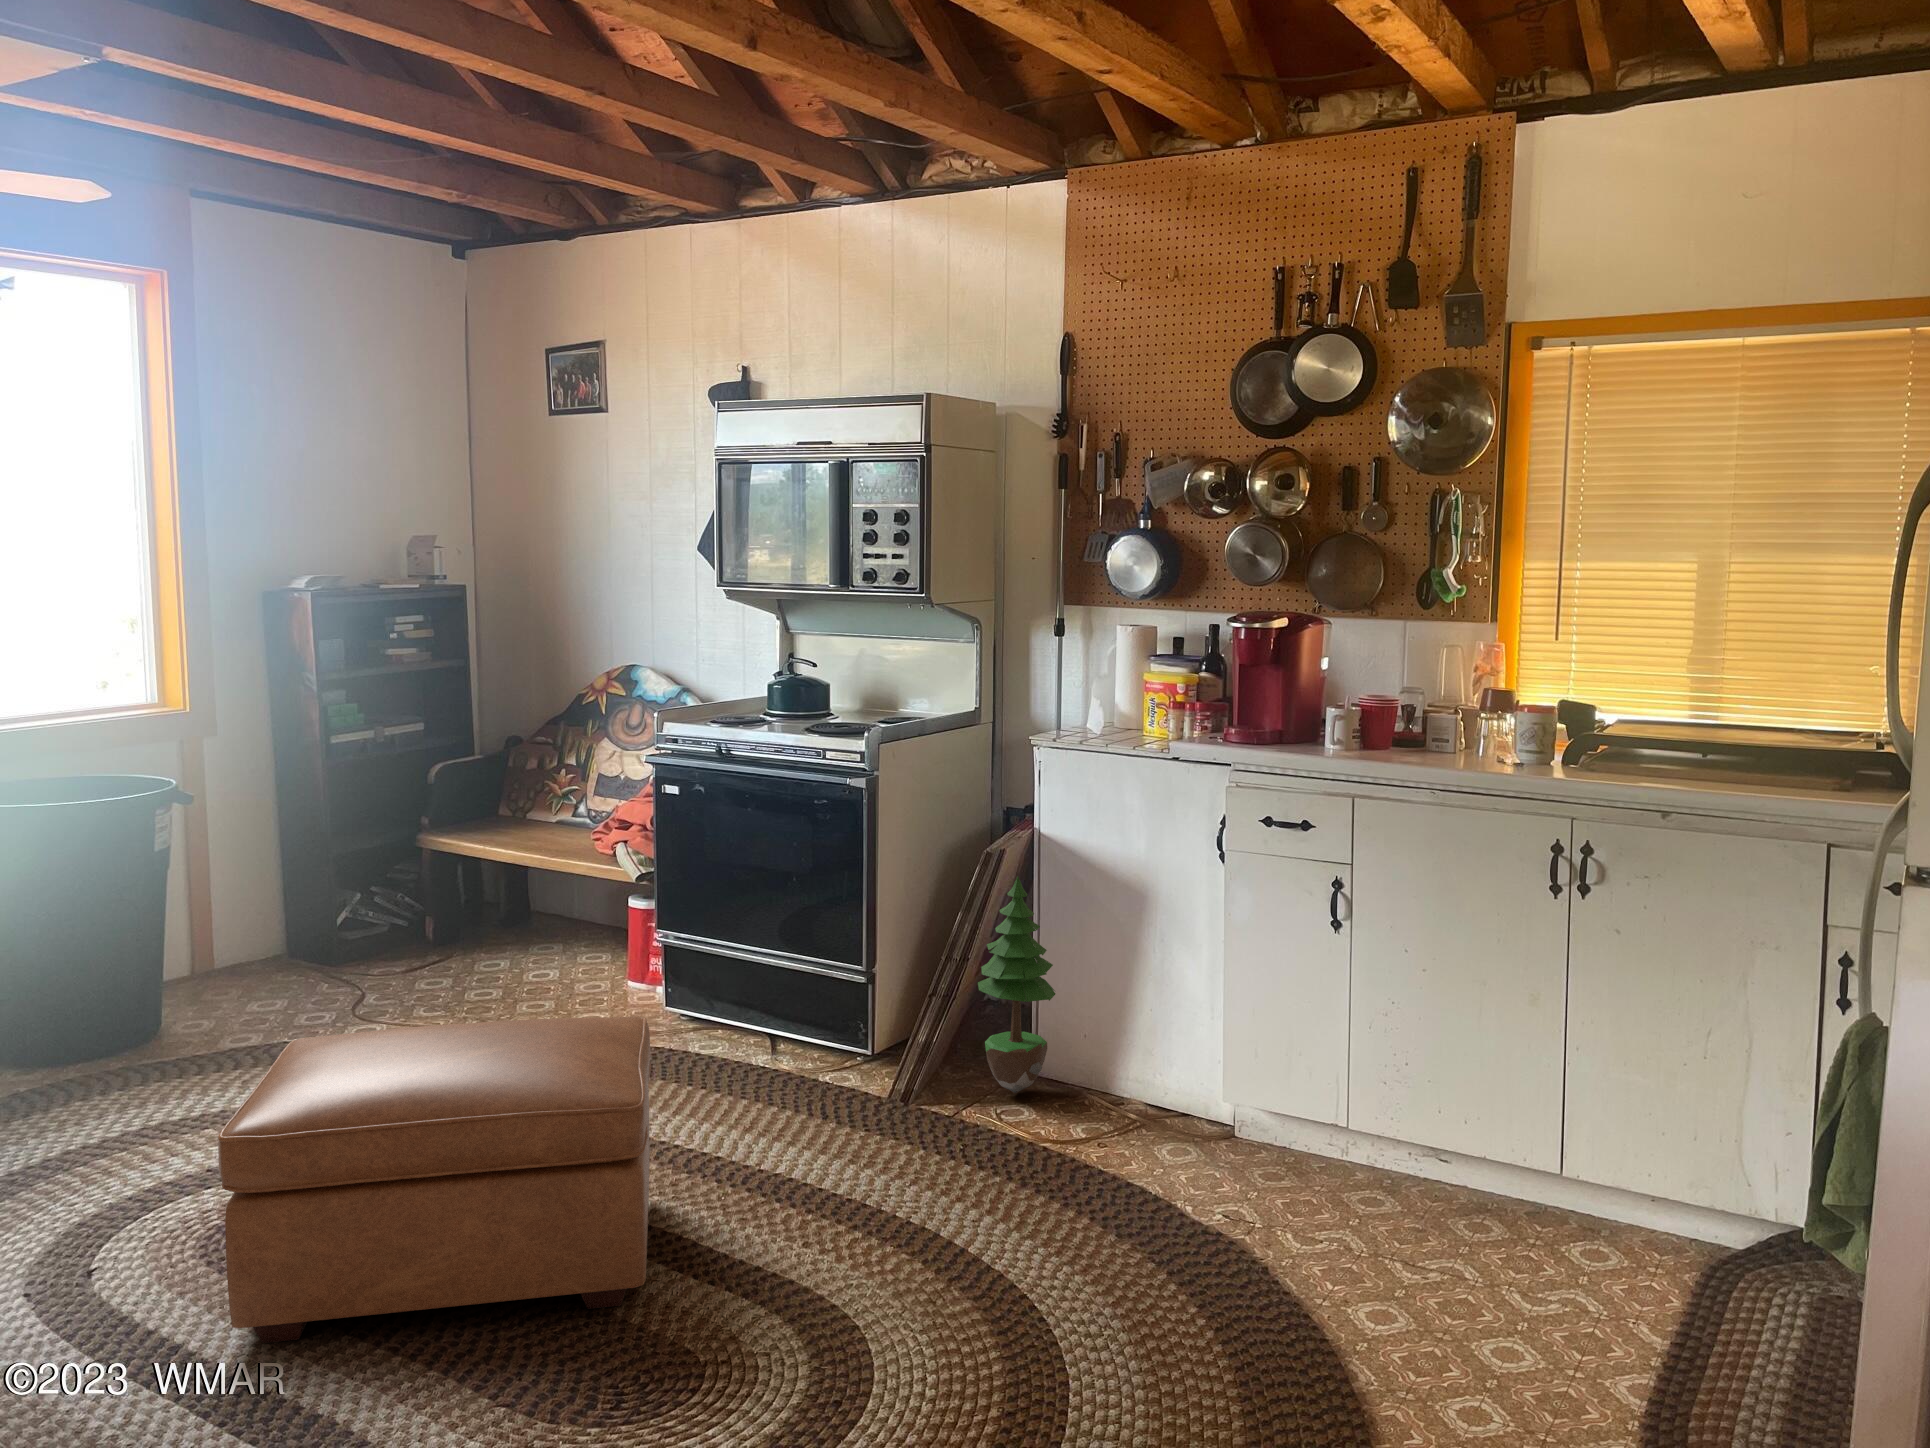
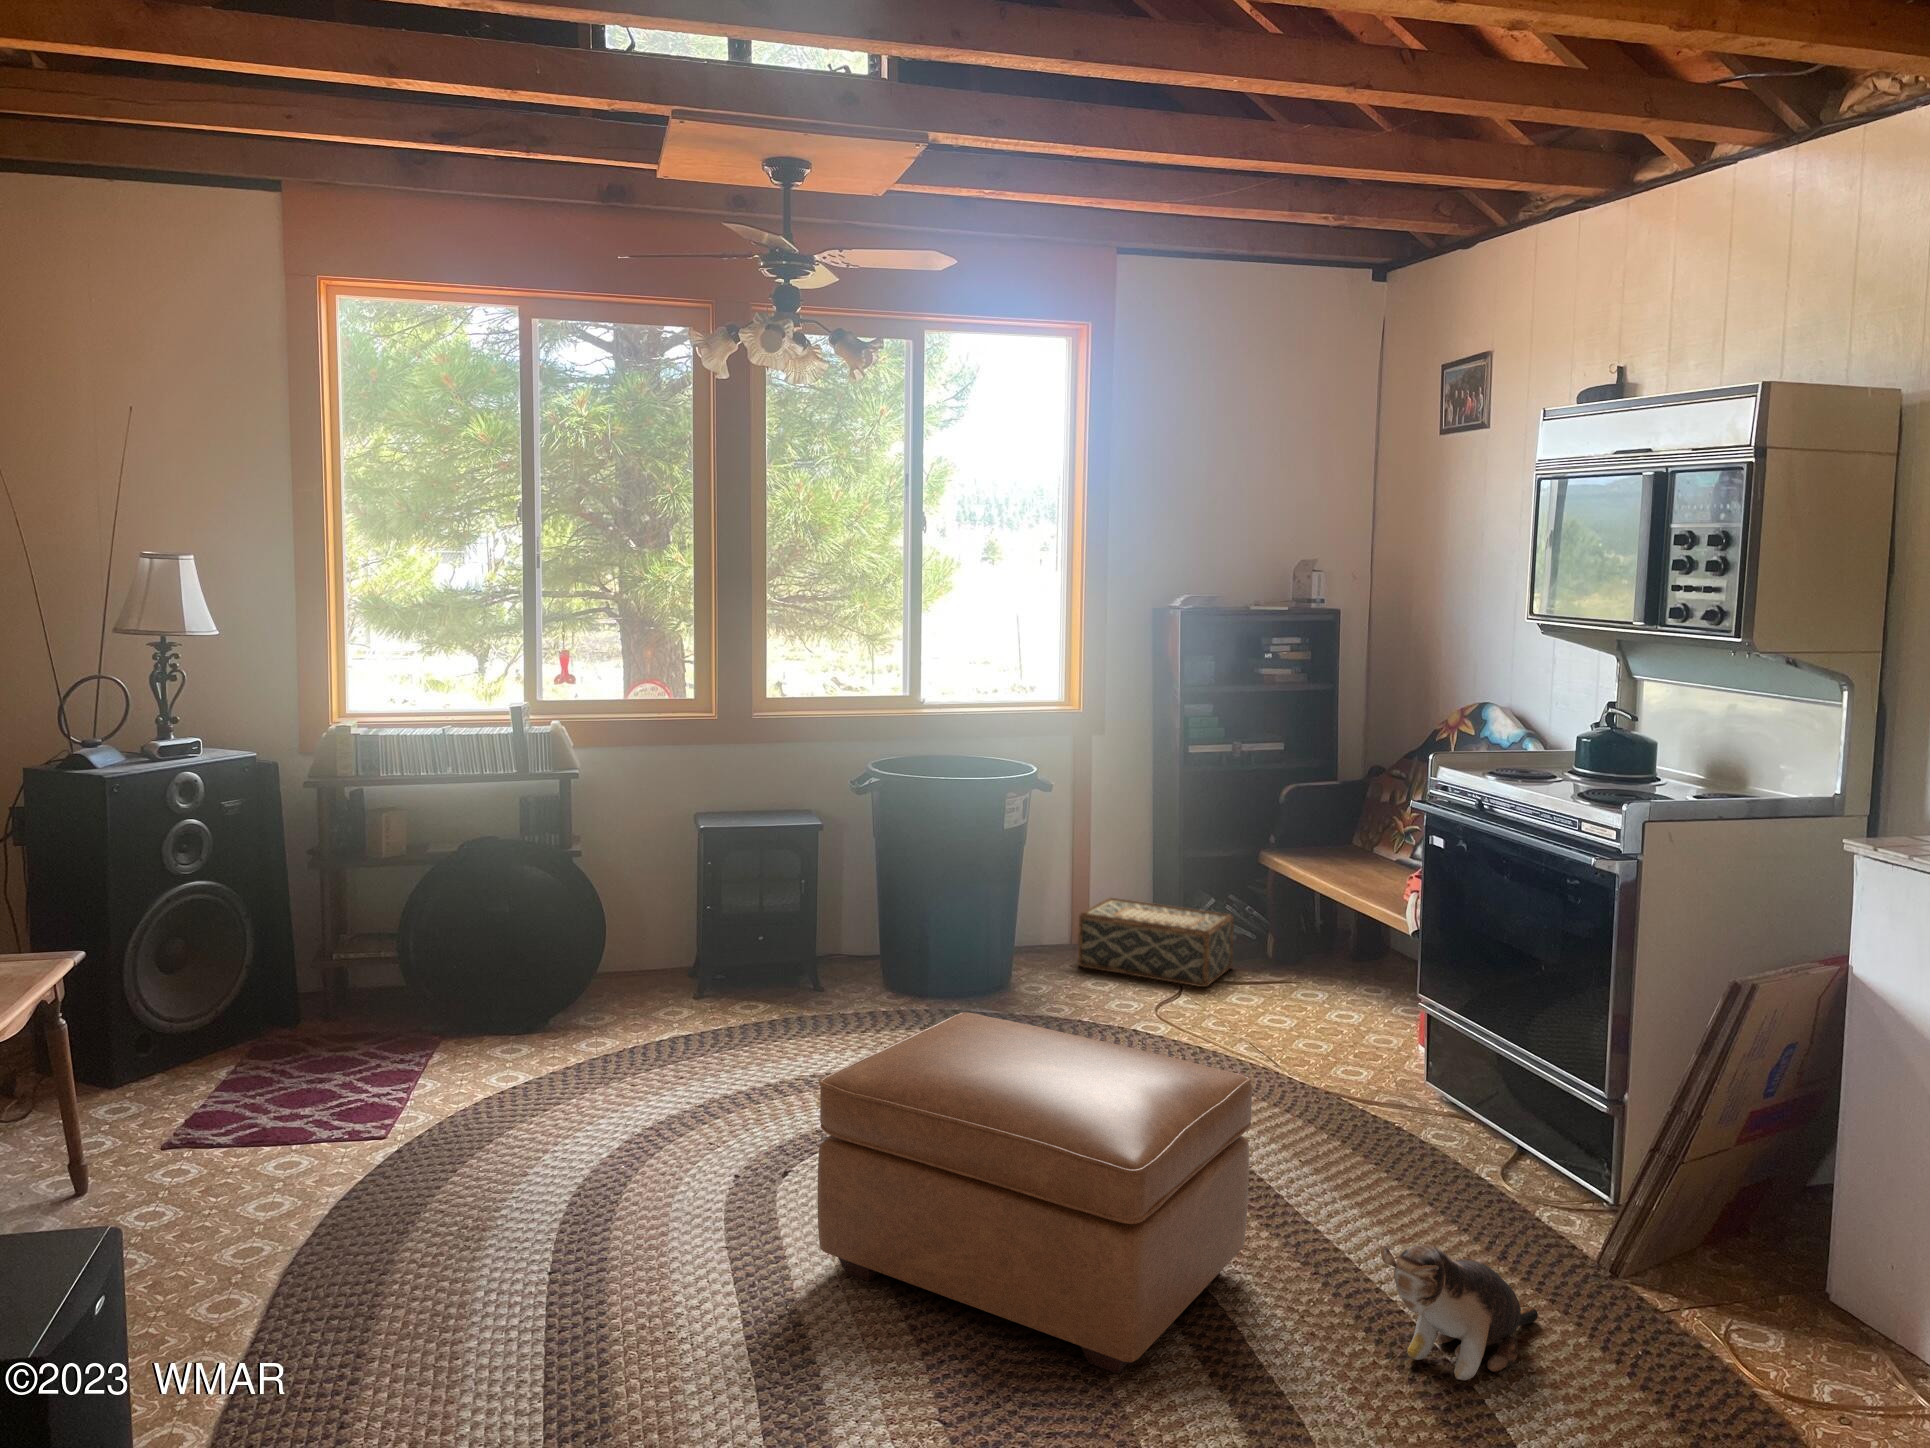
potted tree: present [978,877,1055,1093] -> none [1725,1026,1848,1316]
woven basket: none [218,910,398,1003] -> present [1078,898,1234,987]
plush toy: none [810,1101,897,1203] -> present [1381,1244,1538,1380]

